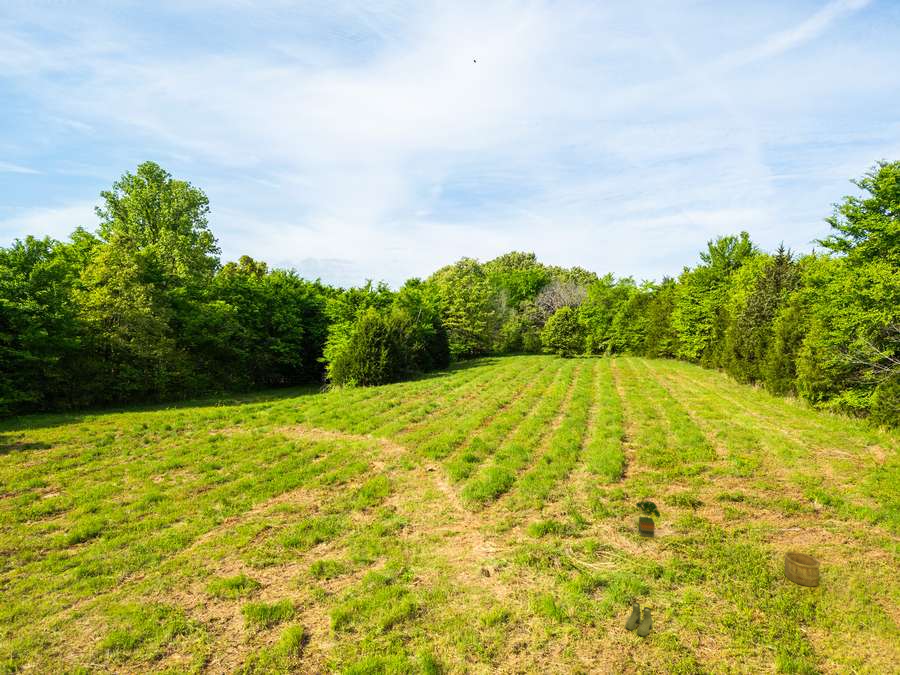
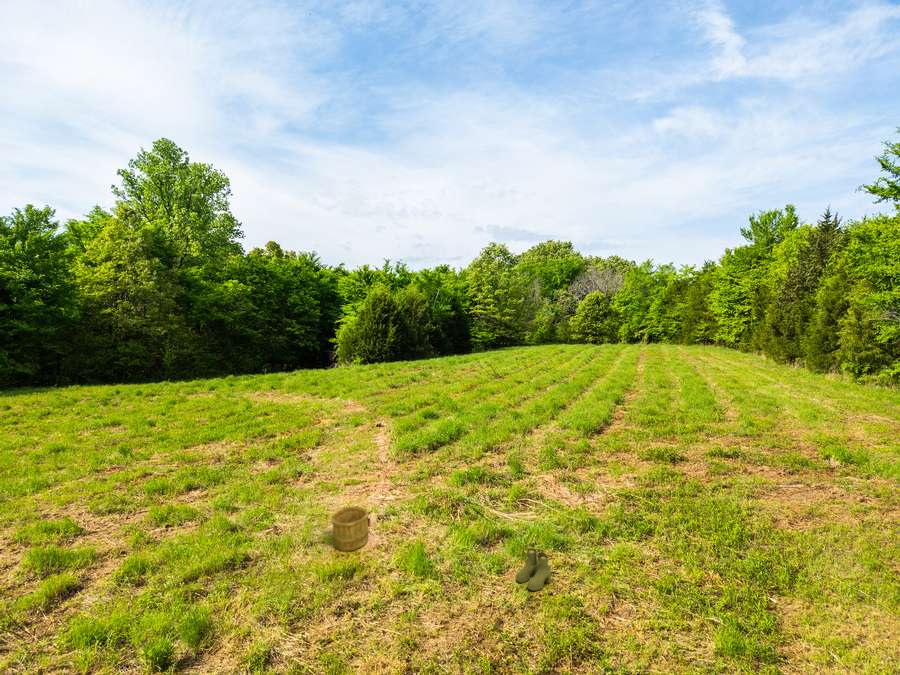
potted tree: present [636,501,660,537] -> none [587,444,616,488]
wooden bucket: present [784,551,820,587] -> present [332,507,369,551]

